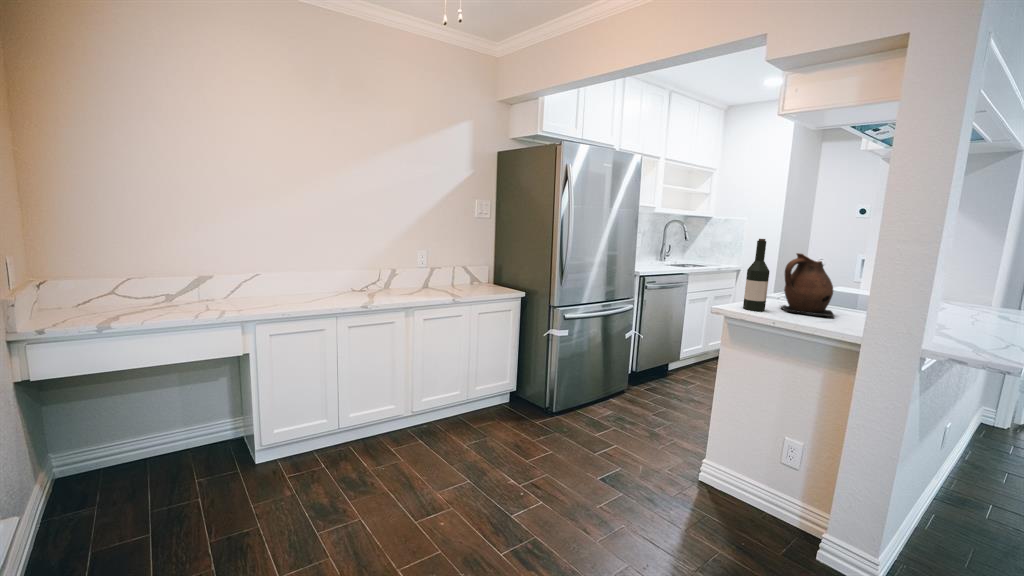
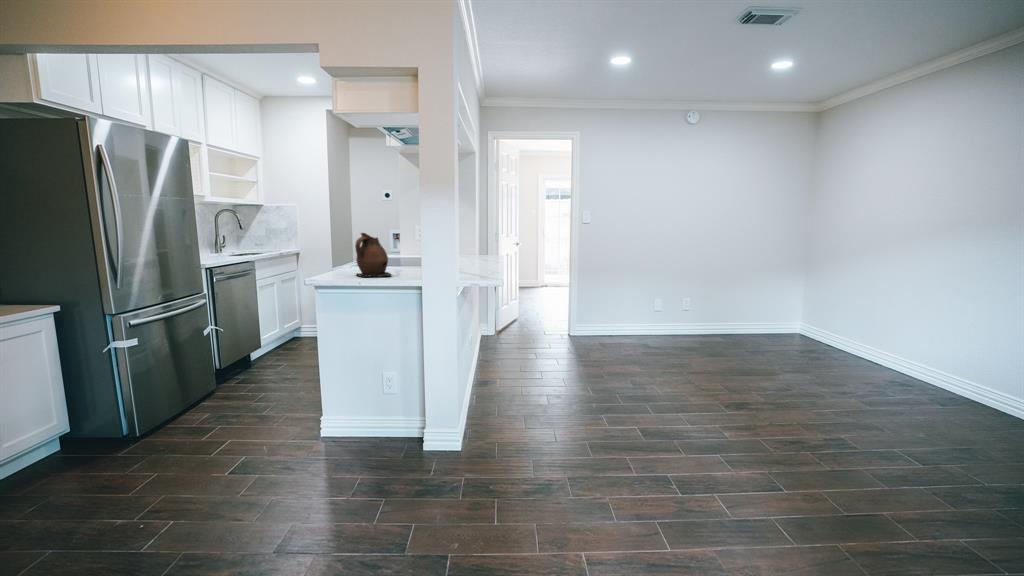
wine bottle: present [743,239,769,311] -> none [330,223,347,280]

